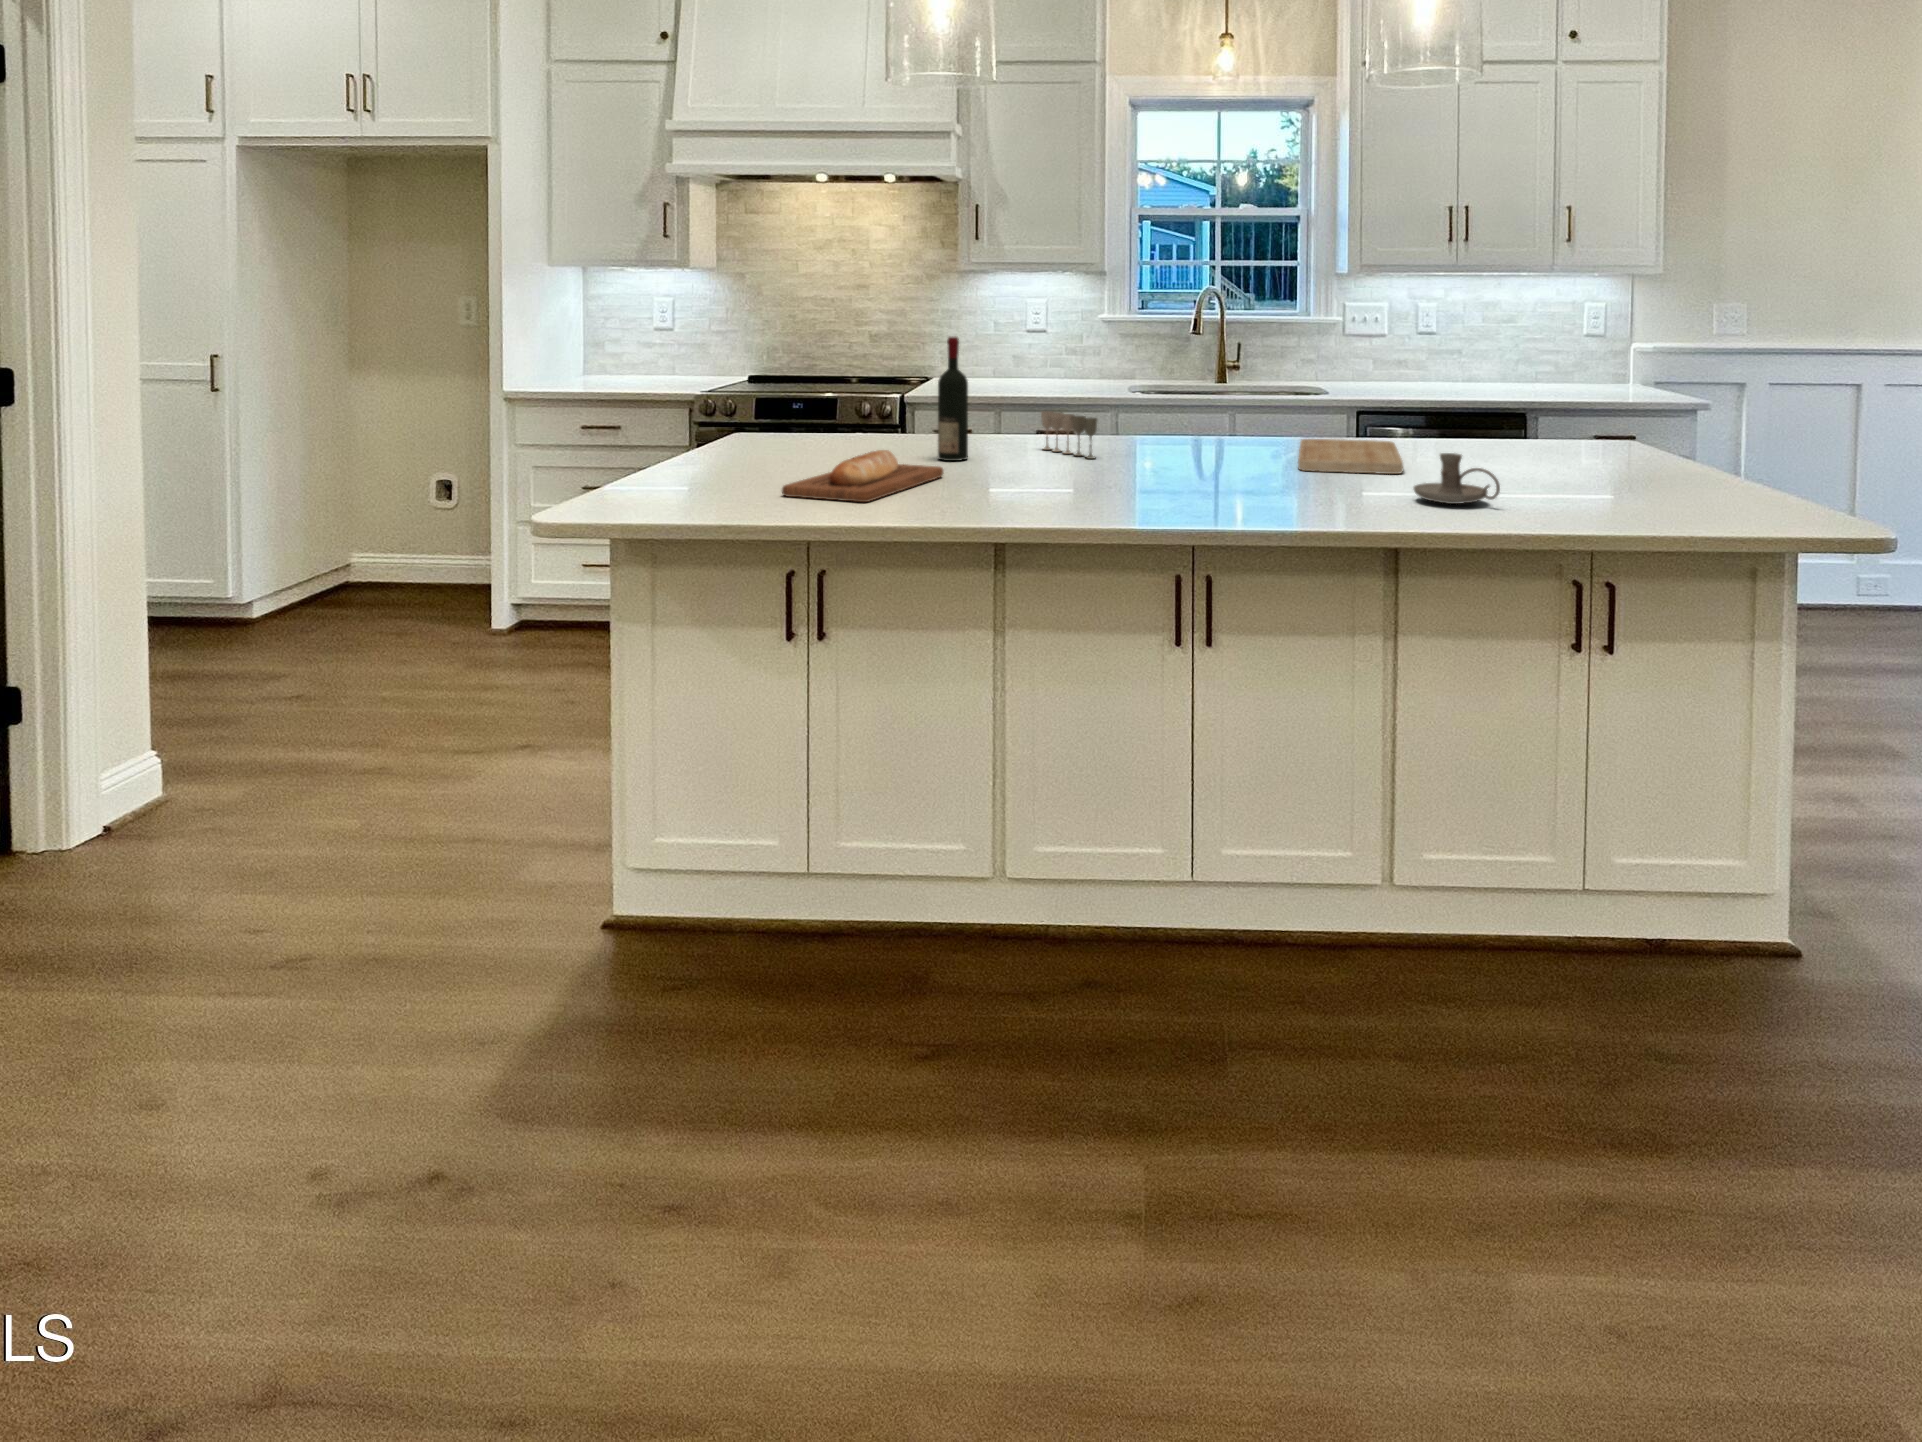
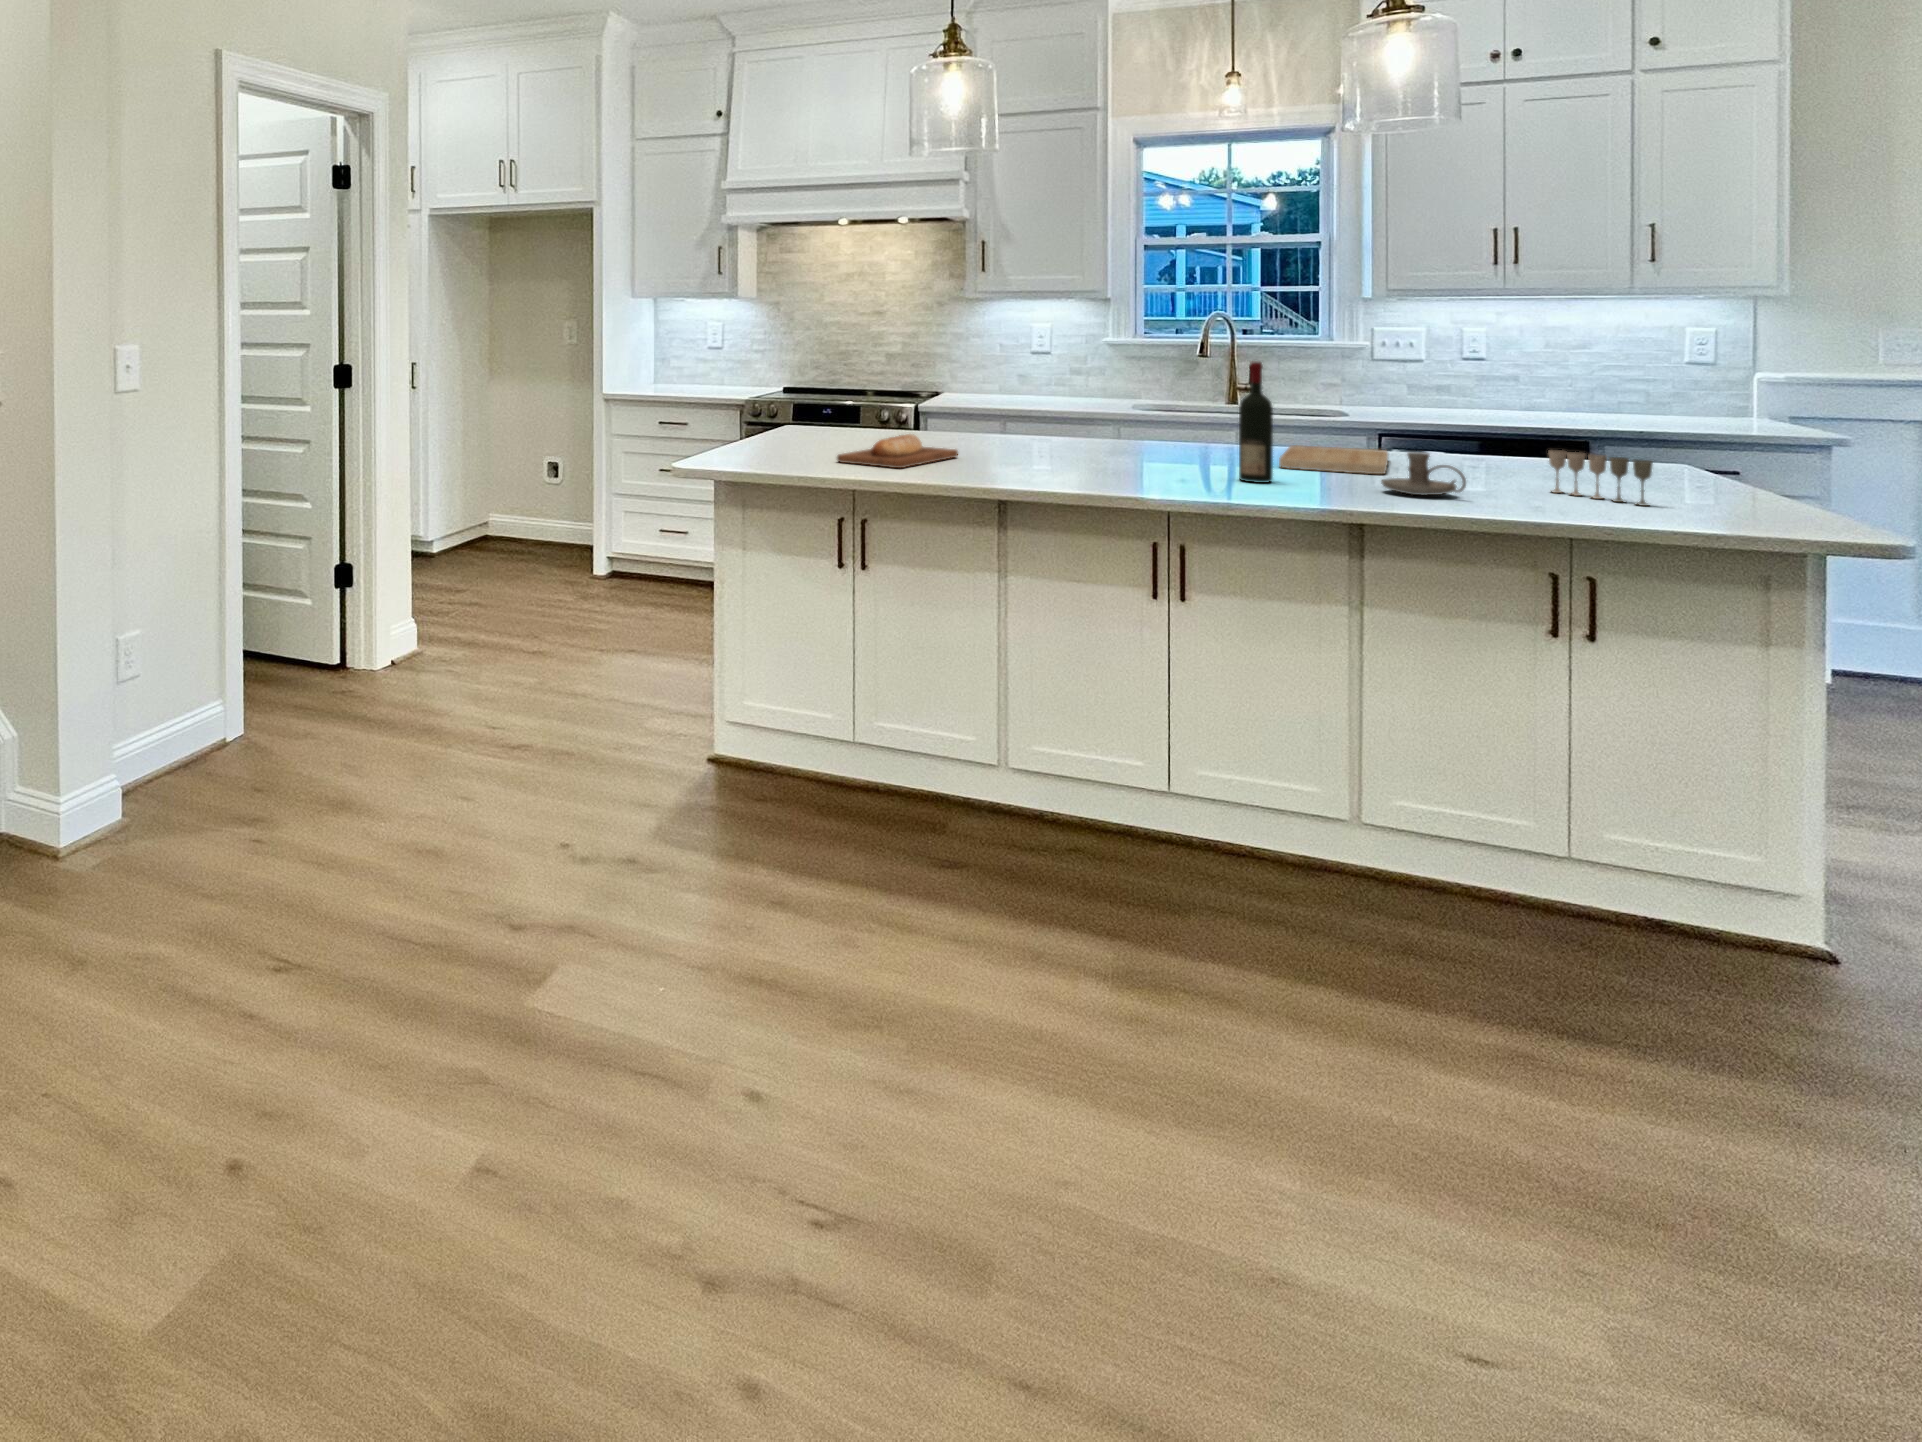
wine bottle: present [938,337,968,461] -> present [1239,362,1273,483]
wine glass: present [1041,411,1097,459] -> present [1549,450,1653,506]

